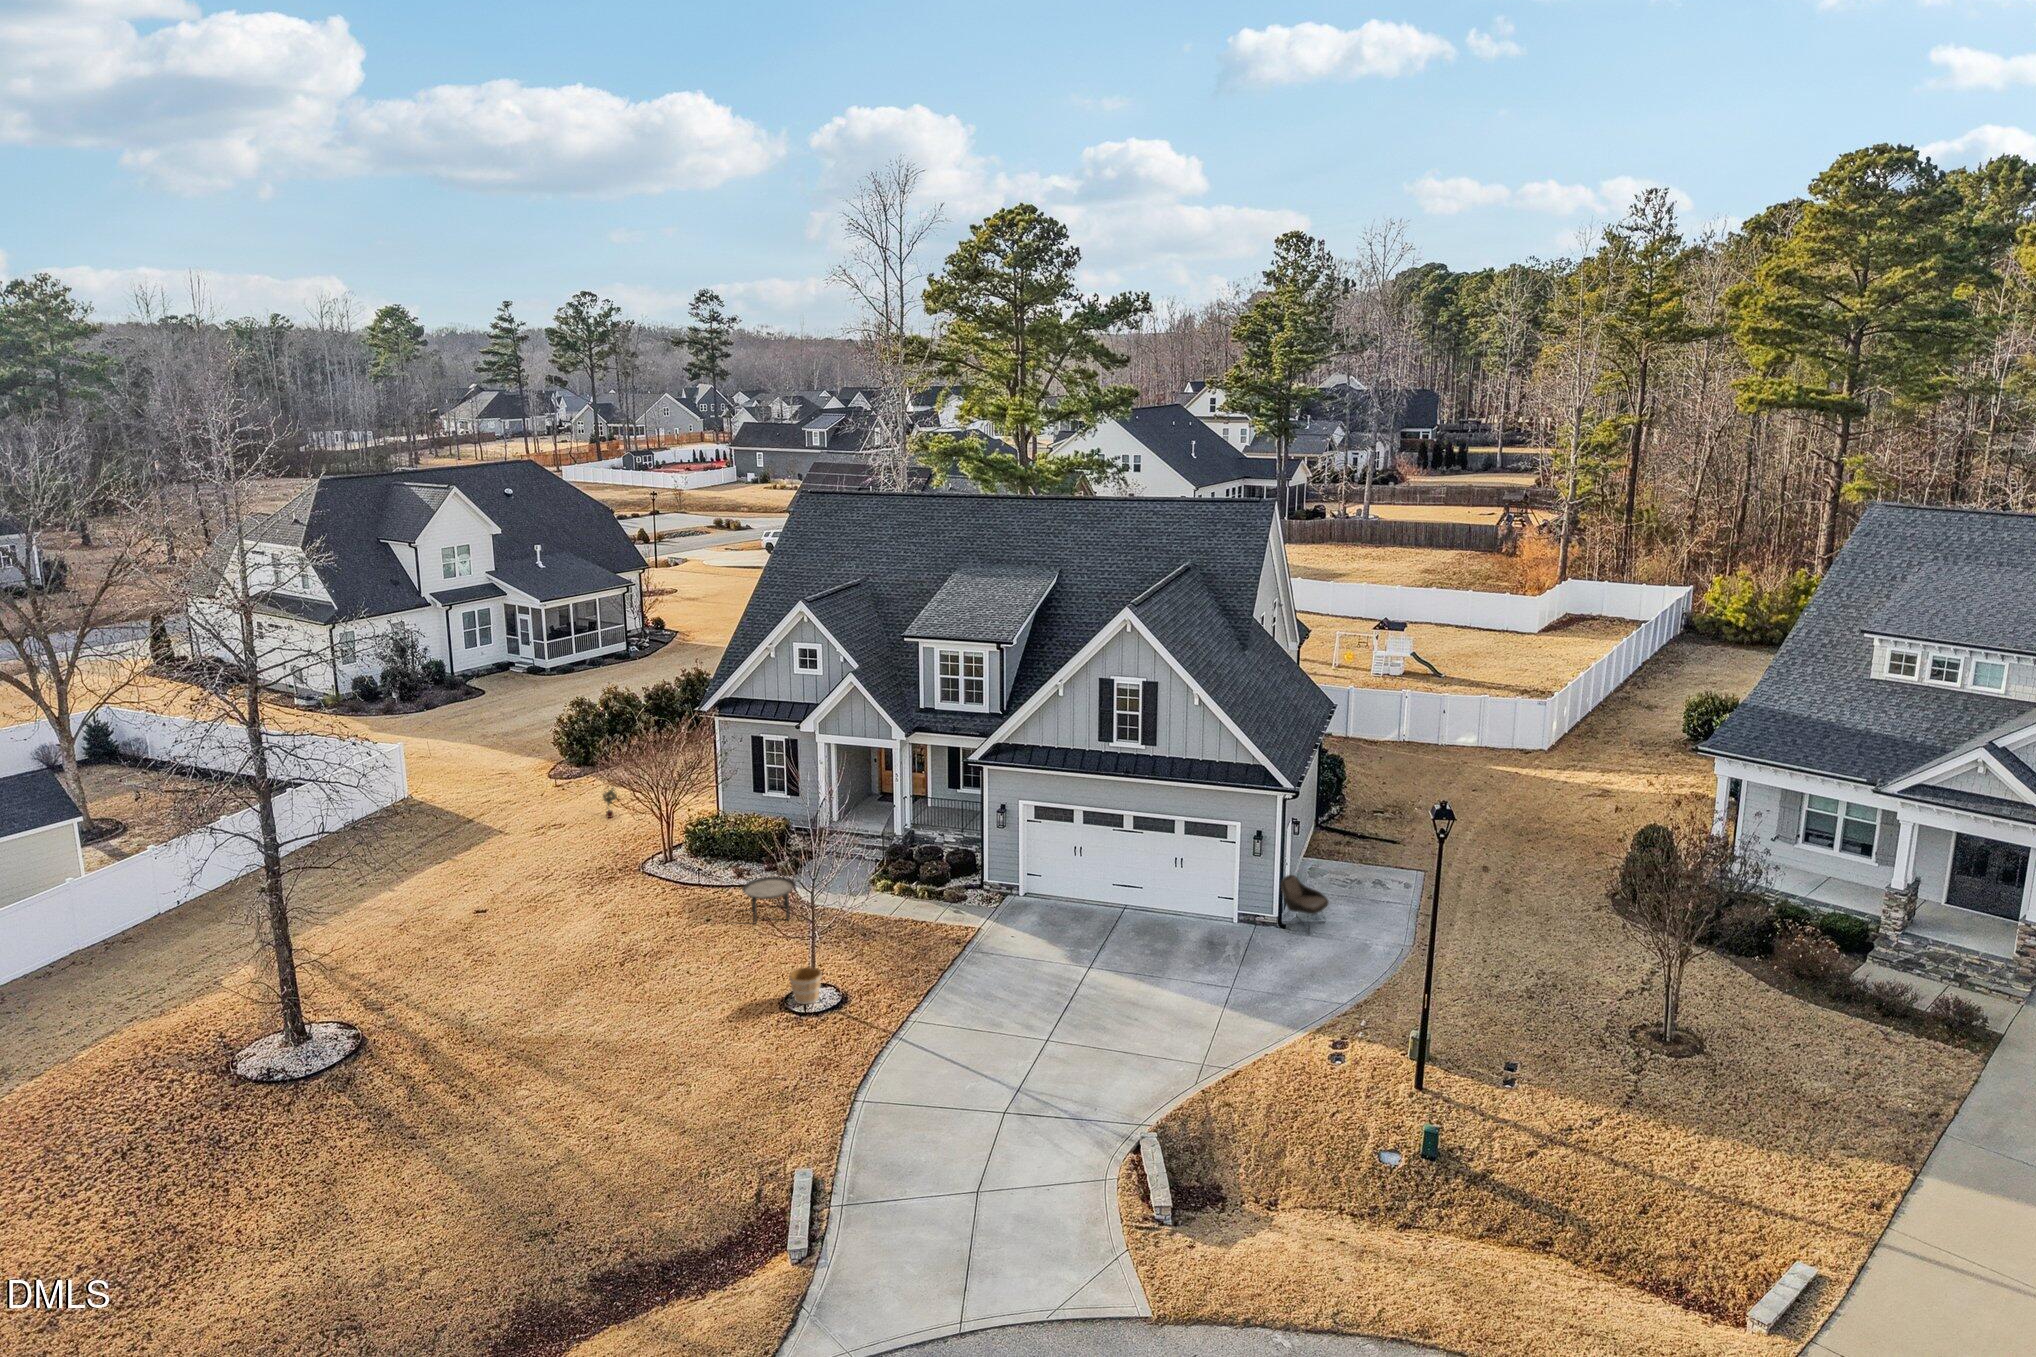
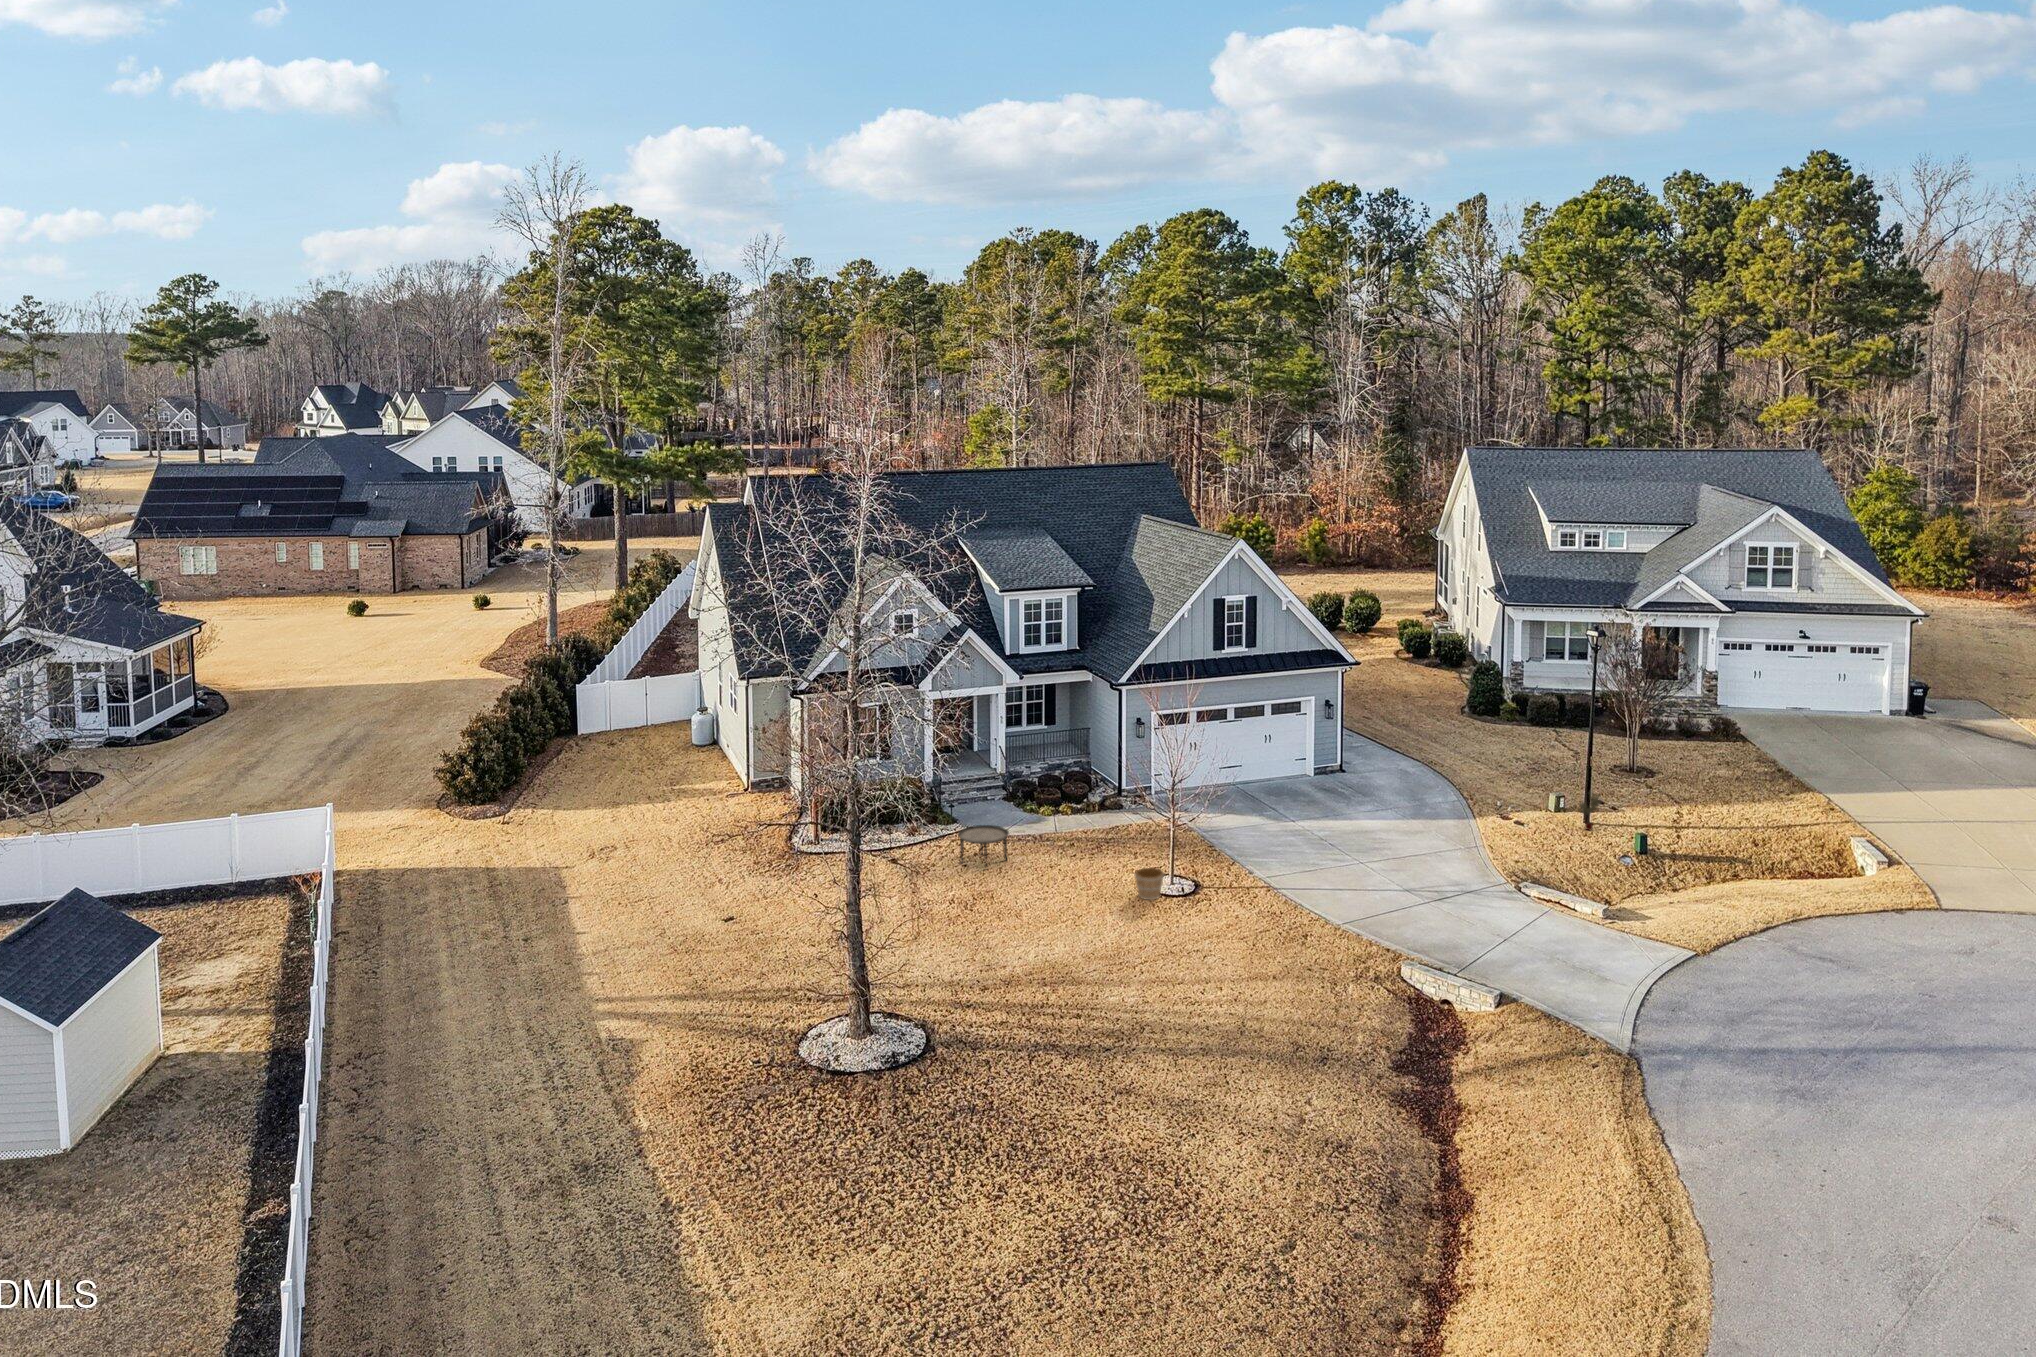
potted tree: present [603,787,620,818] -> present [1579,793,1601,830]
lounge chair: present [1279,875,1329,932] -> none [1331,739,1367,779]

